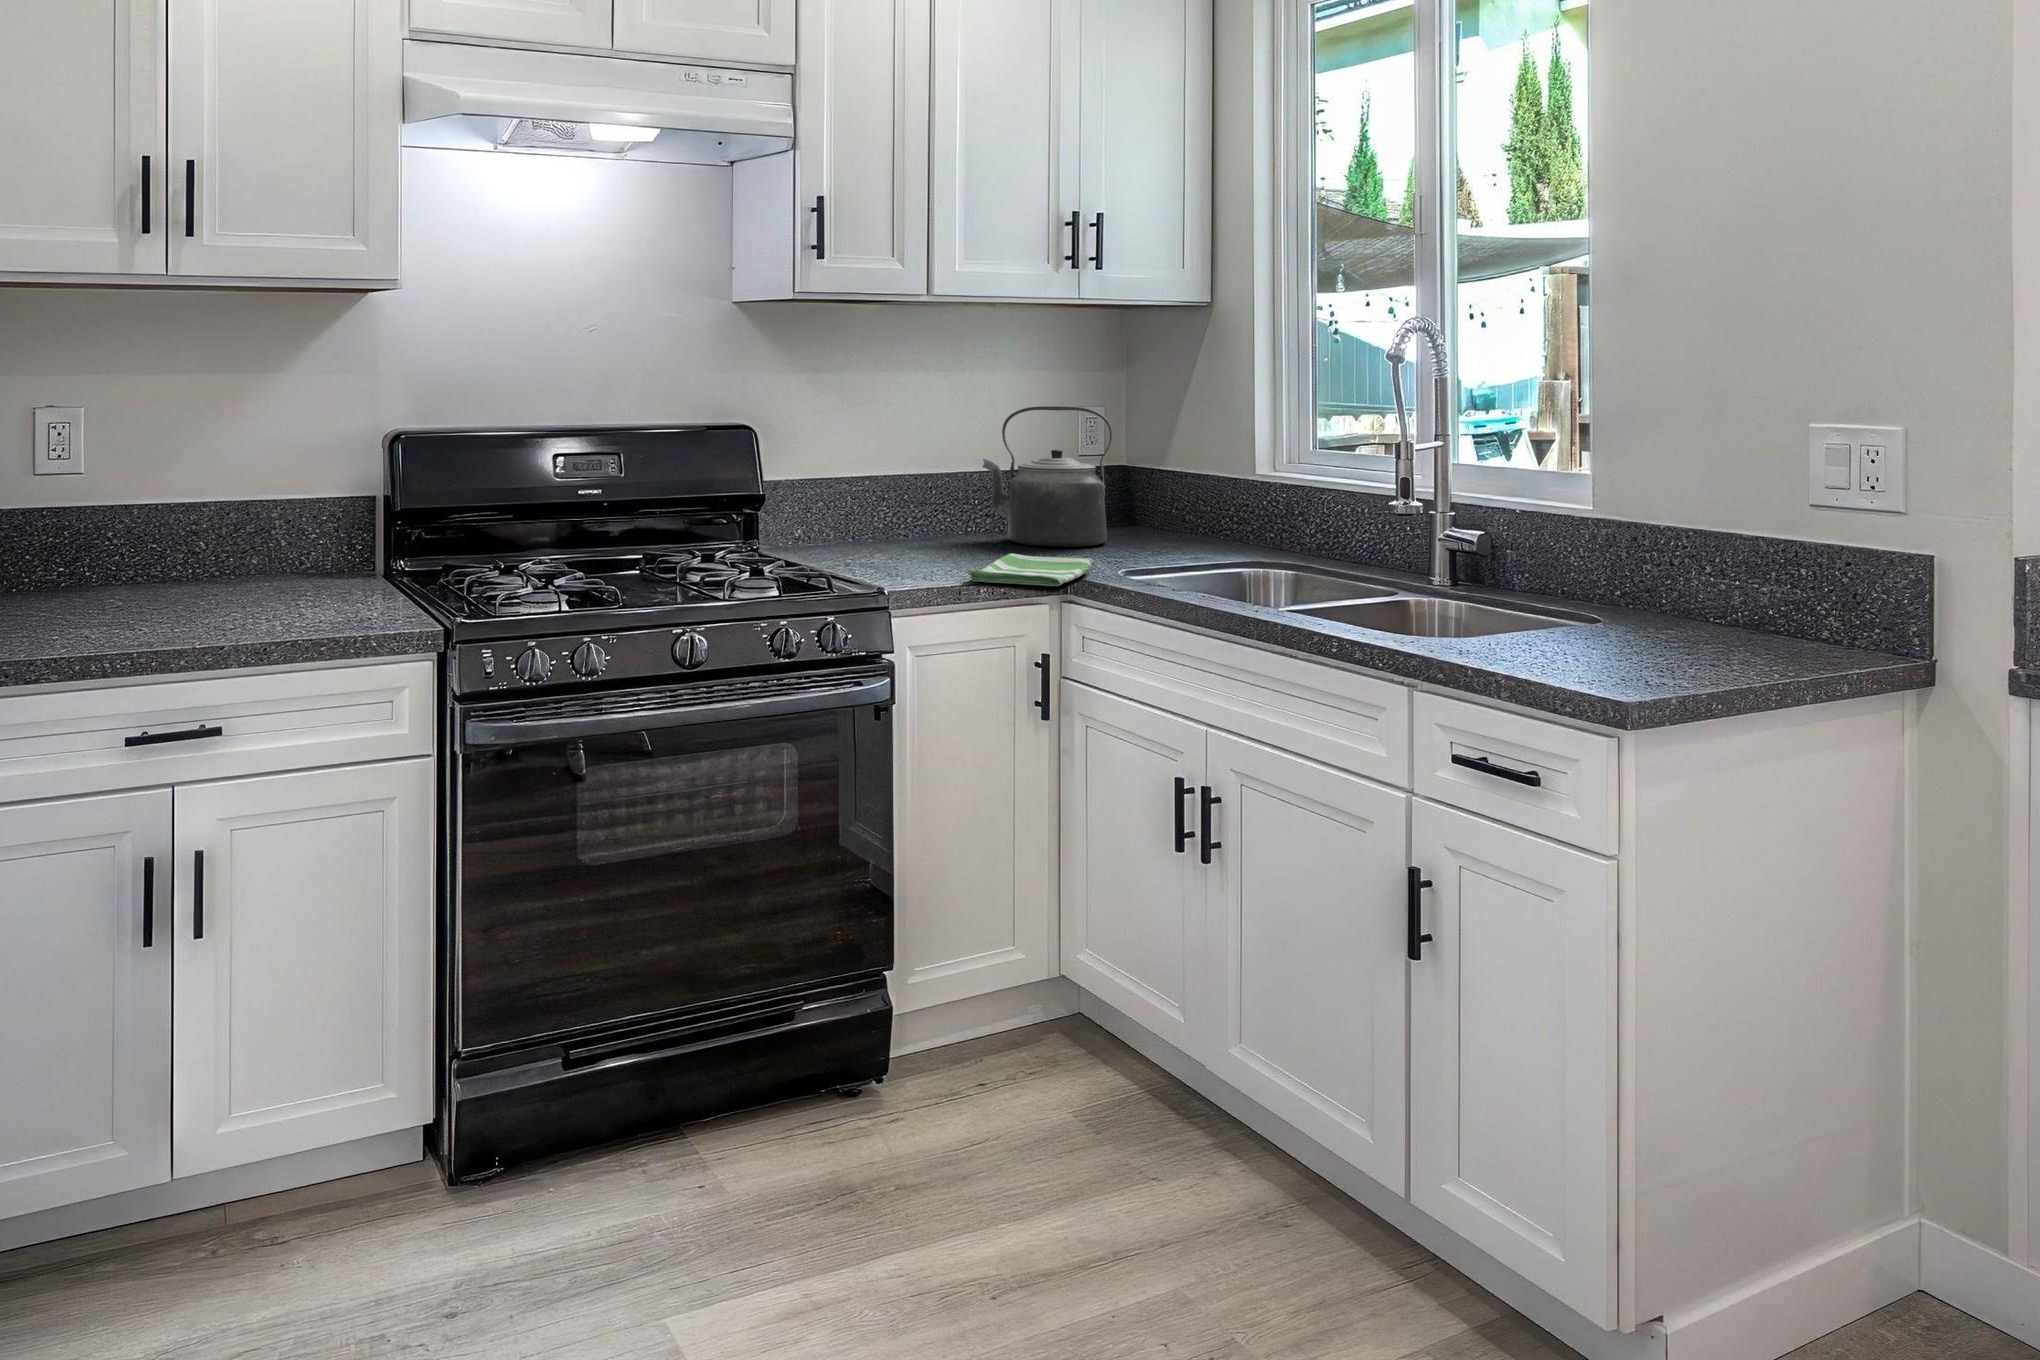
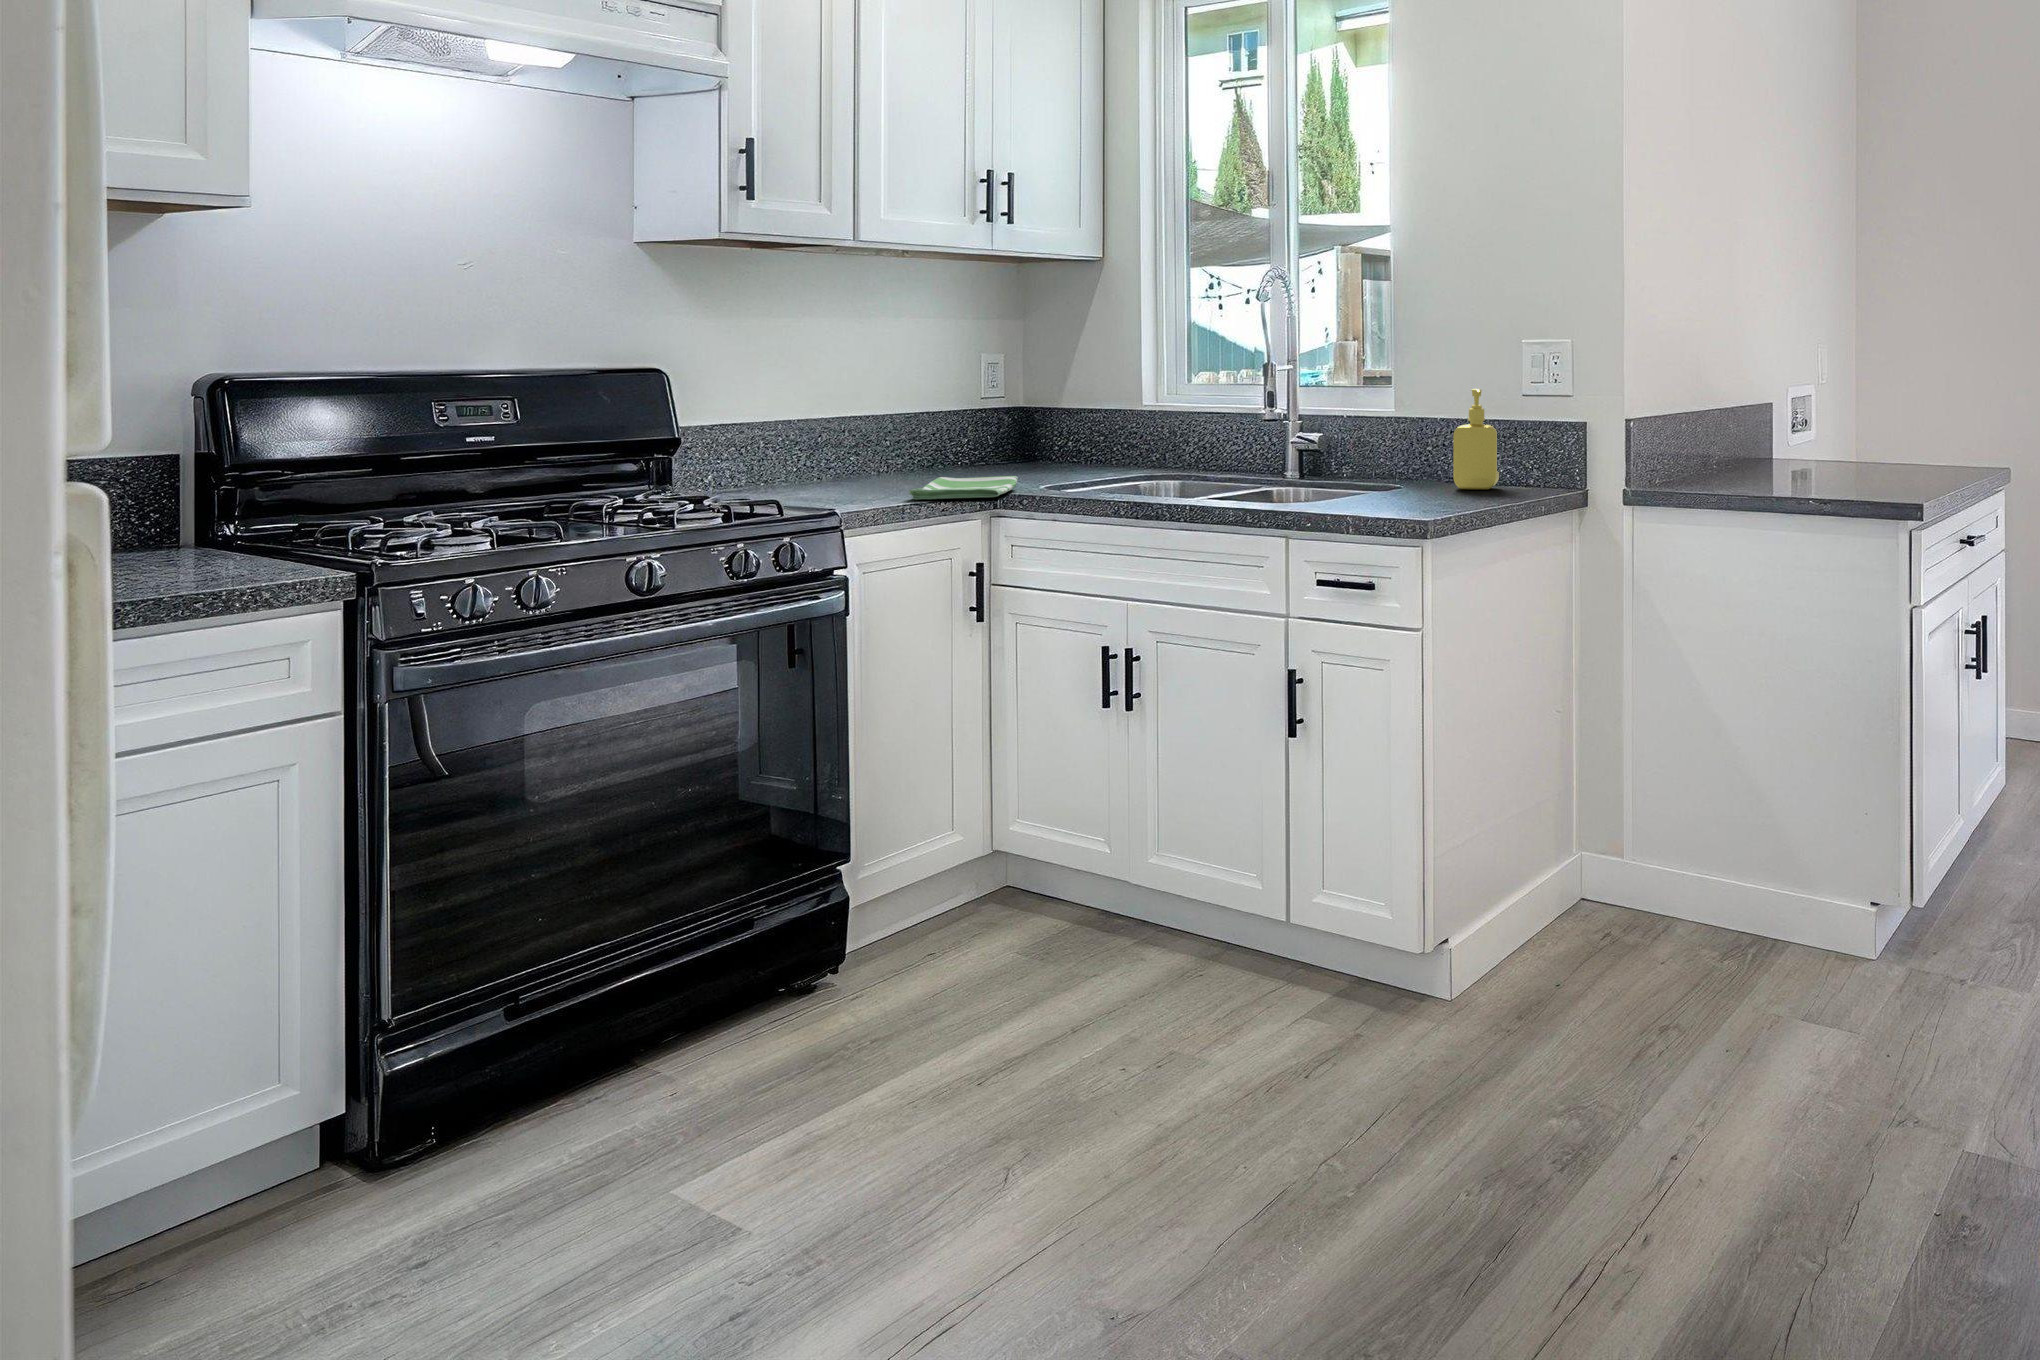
kettle: present [983,406,1112,547] -> none [893,349,1020,475]
soap dispenser: none [1679,485,1759,635] -> present [1453,389,1499,489]

